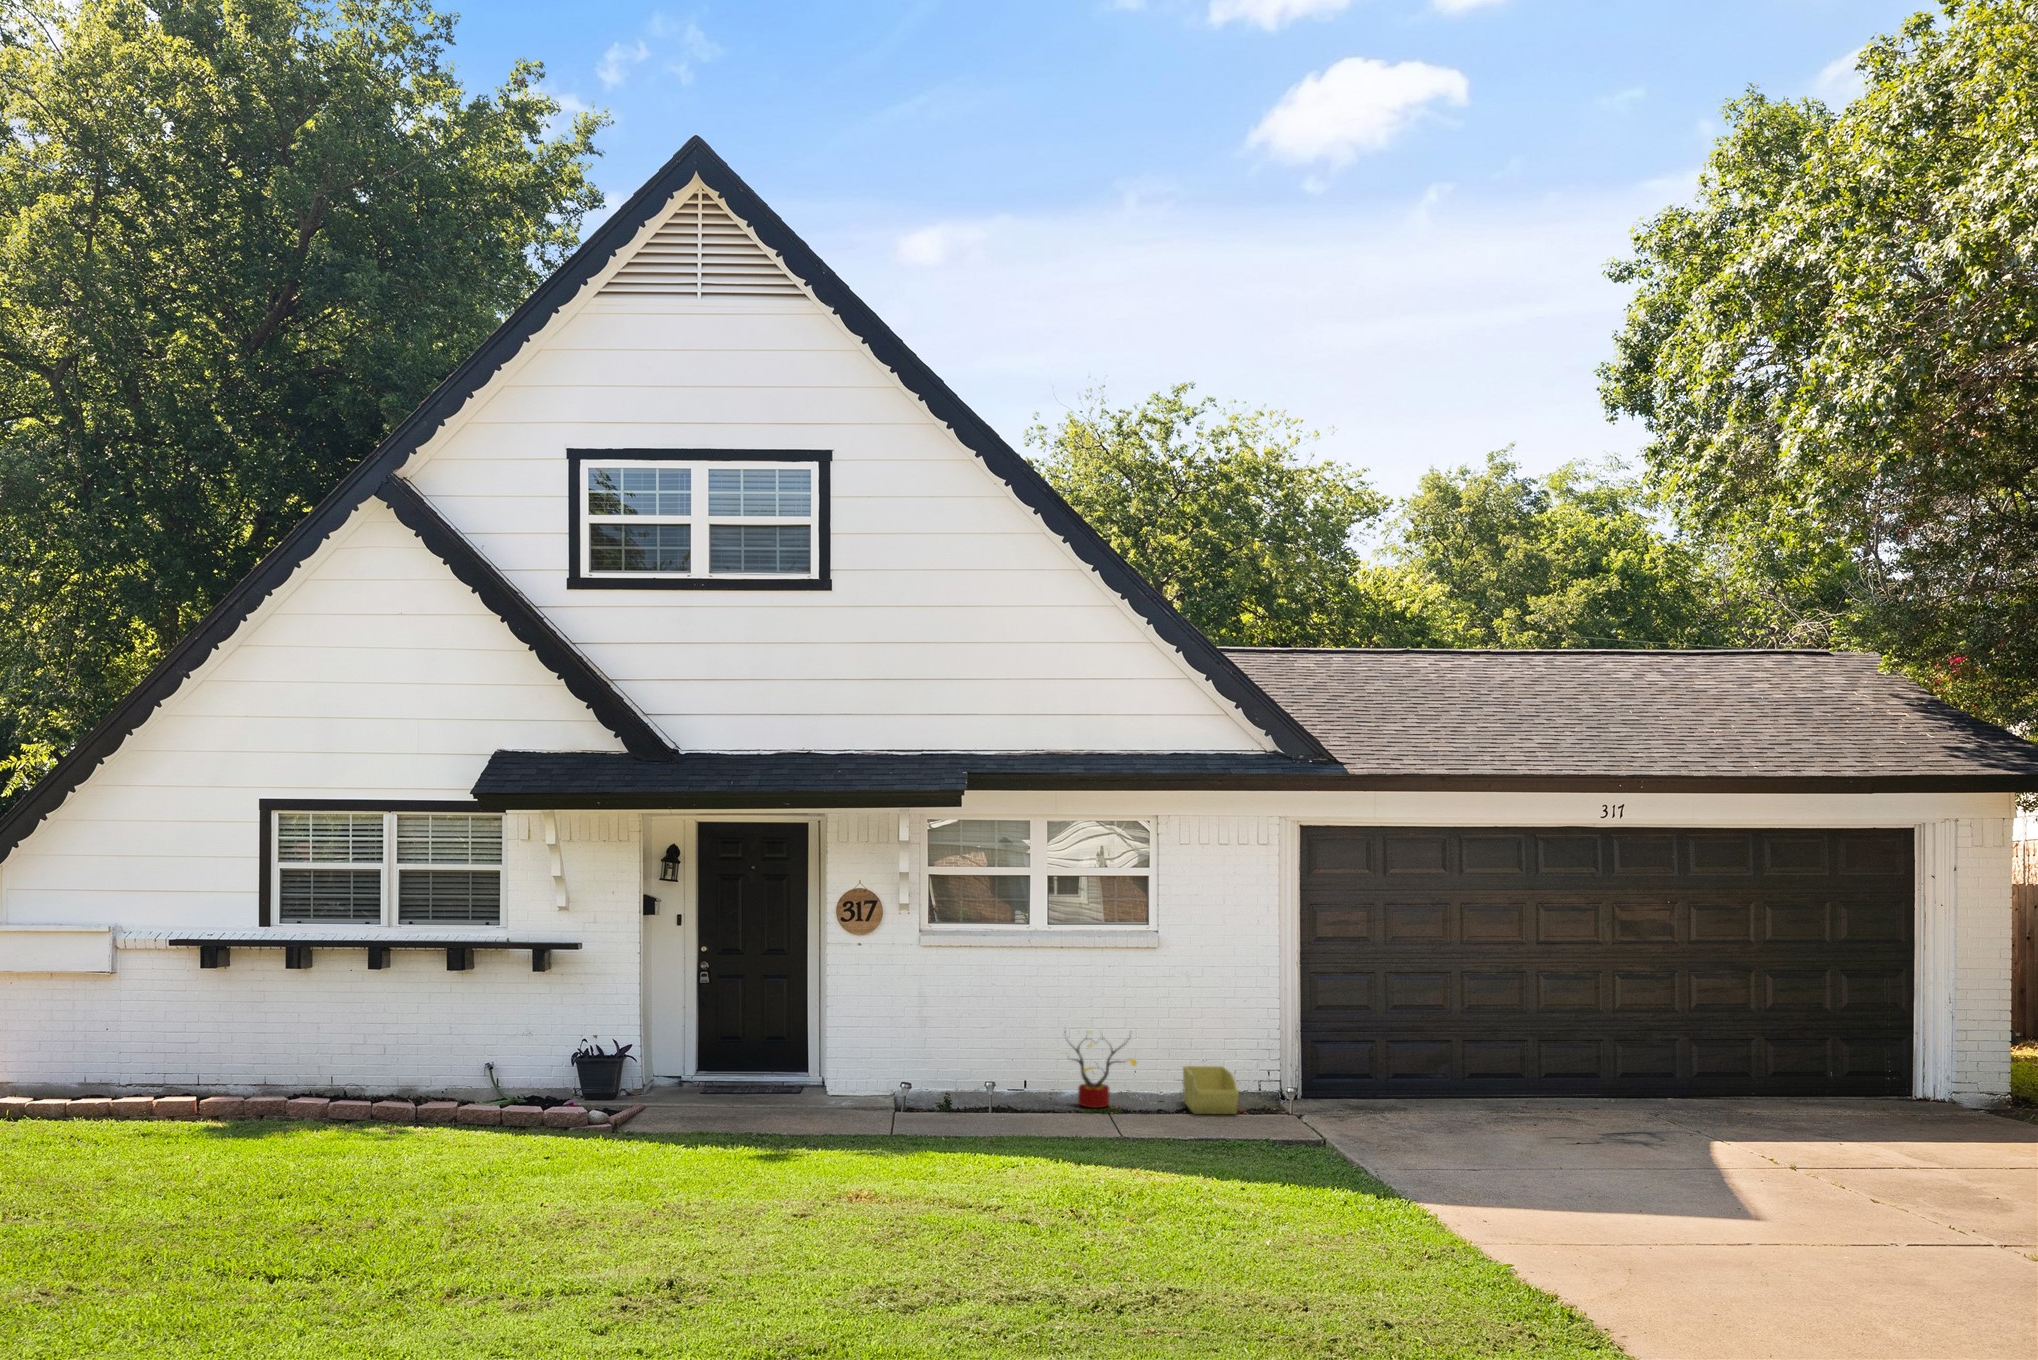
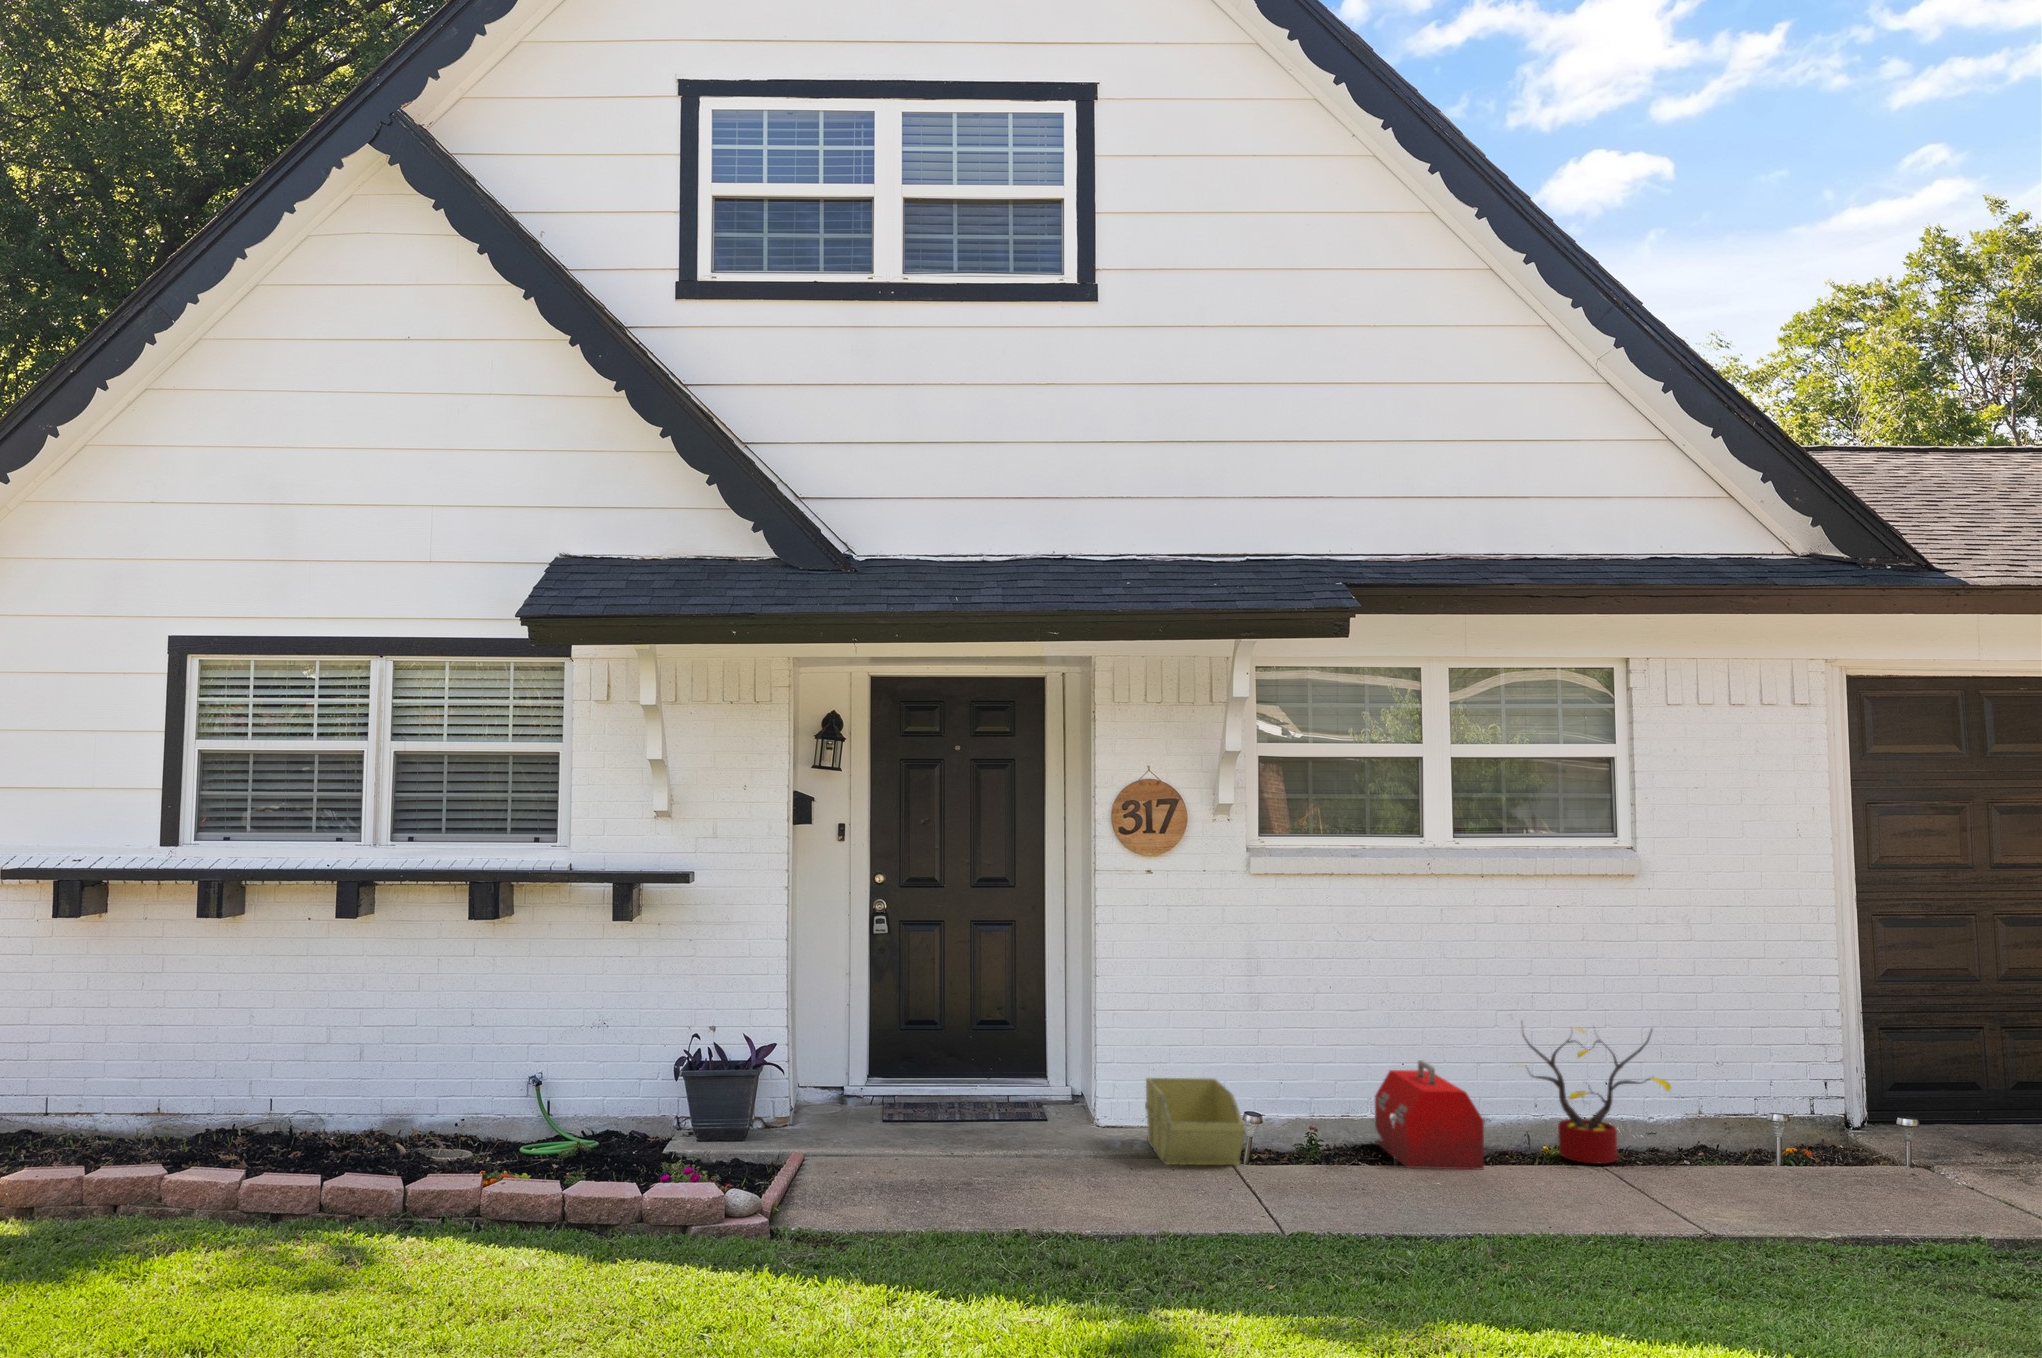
toolbox: none [980,1050,1027,1111] -> present [1375,1060,1484,1169]
storage bin: present [1182,1066,1239,1114] -> present [1145,1078,1245,1165]

